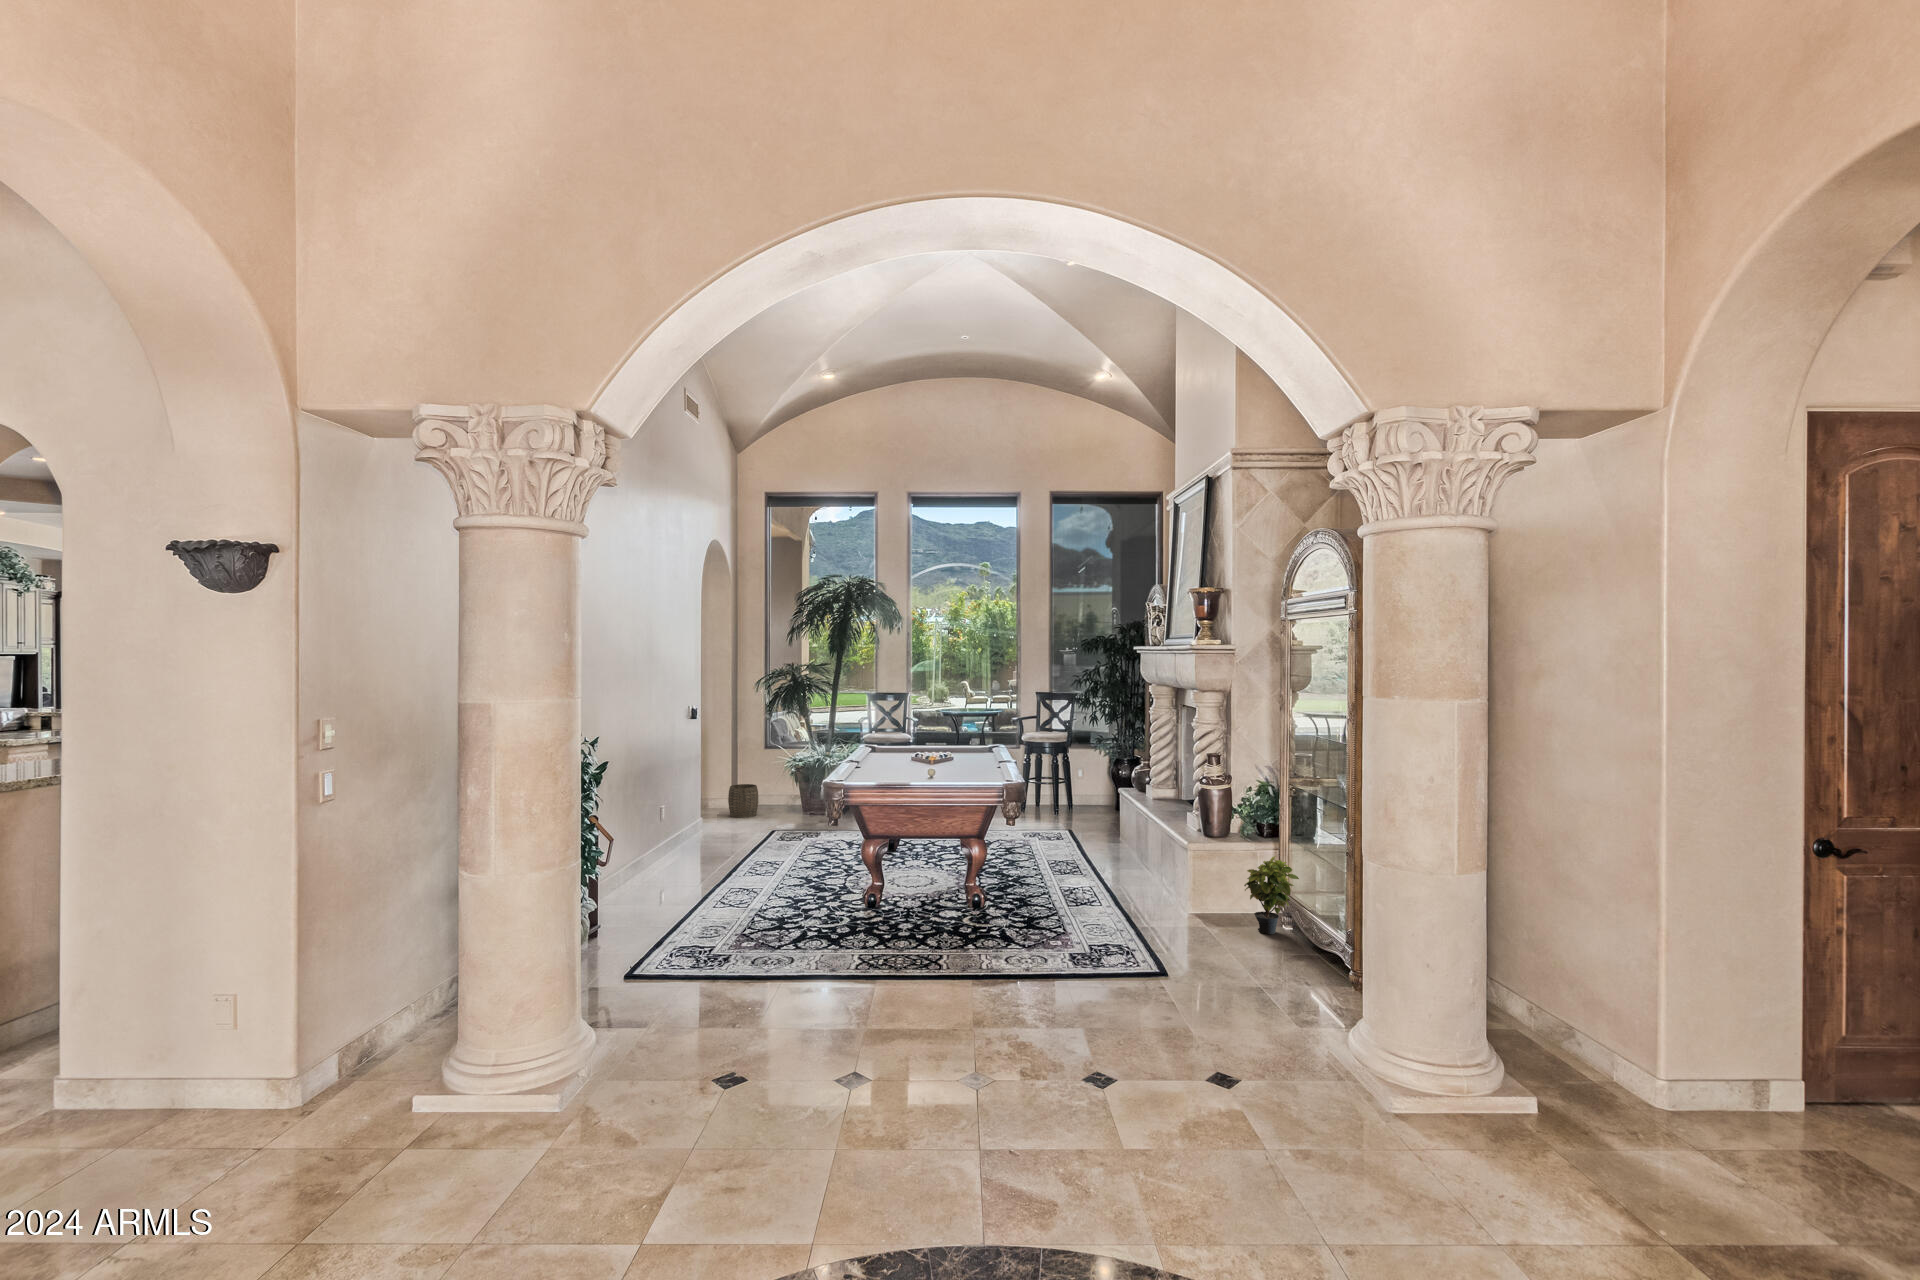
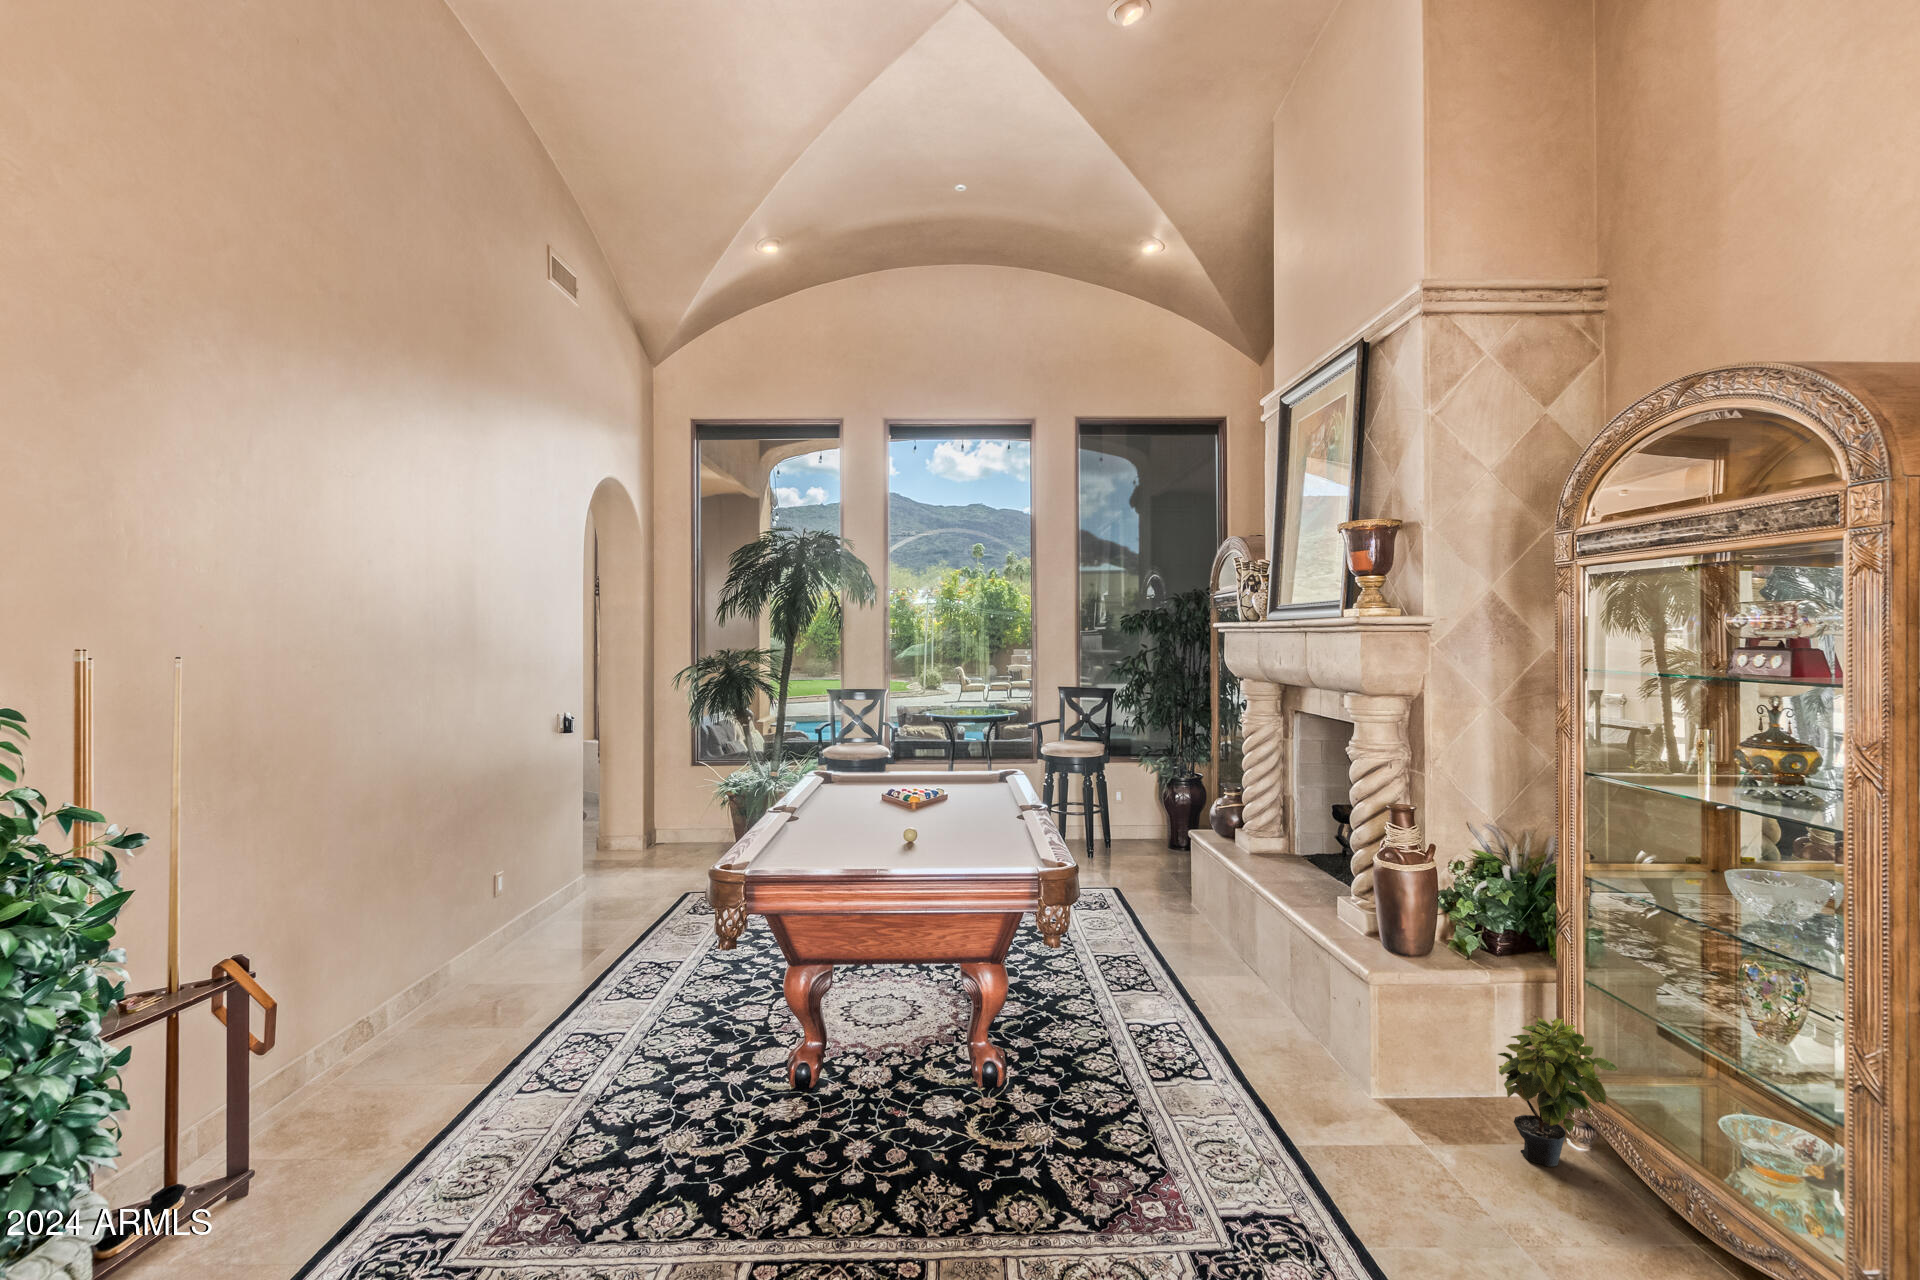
woven basket: present [728,784,758,818] -> none [631,819,674,868]

